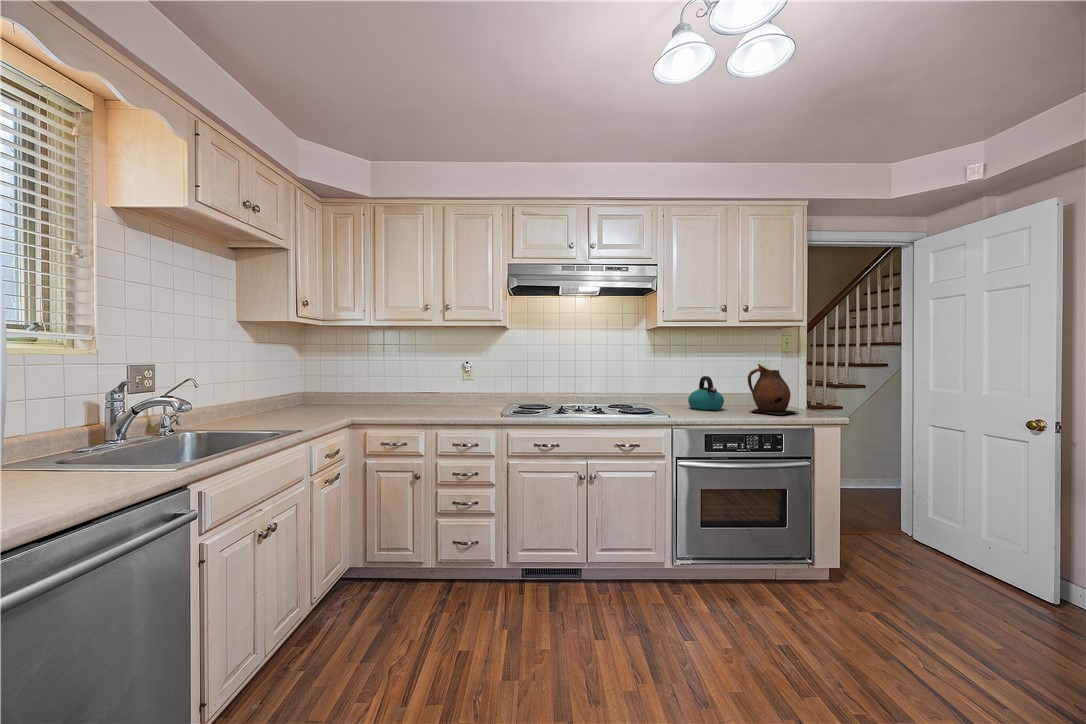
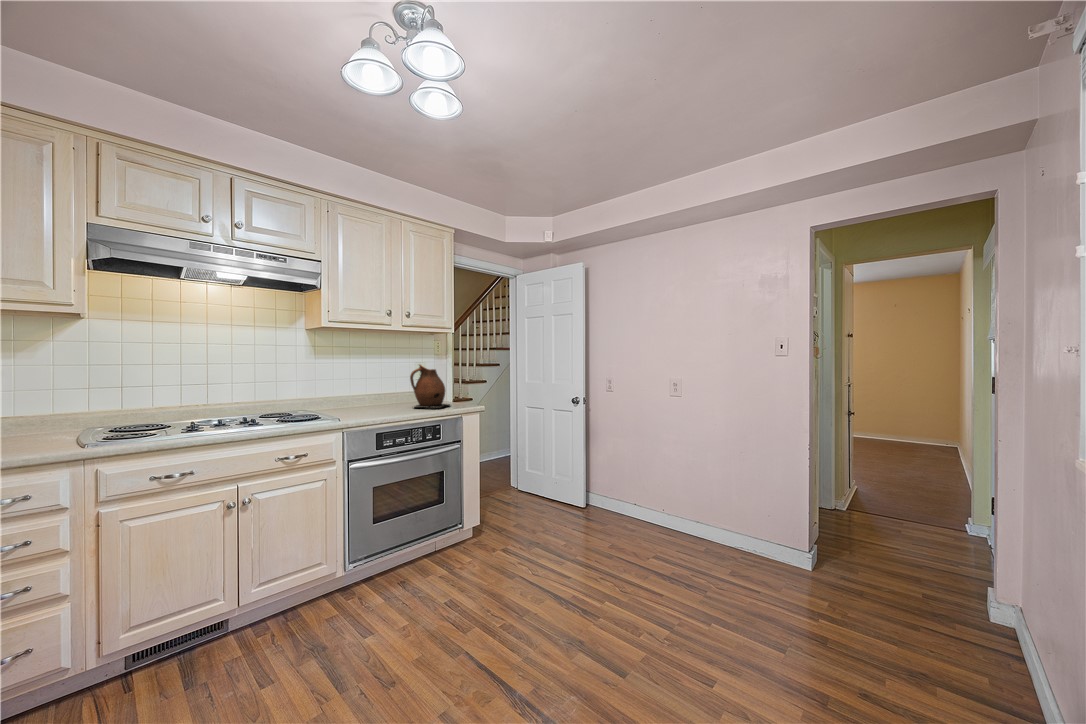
kettle: present [688,376,724,410] -> none [353,377,389,410]

